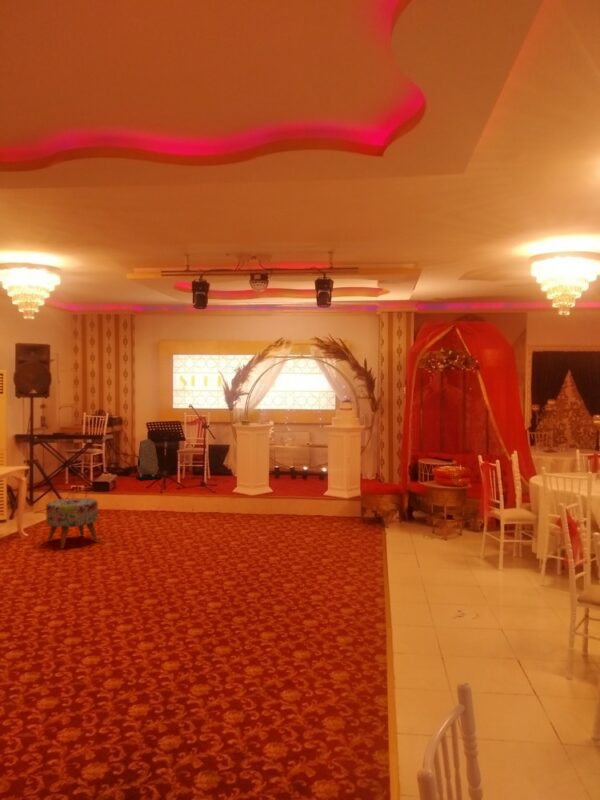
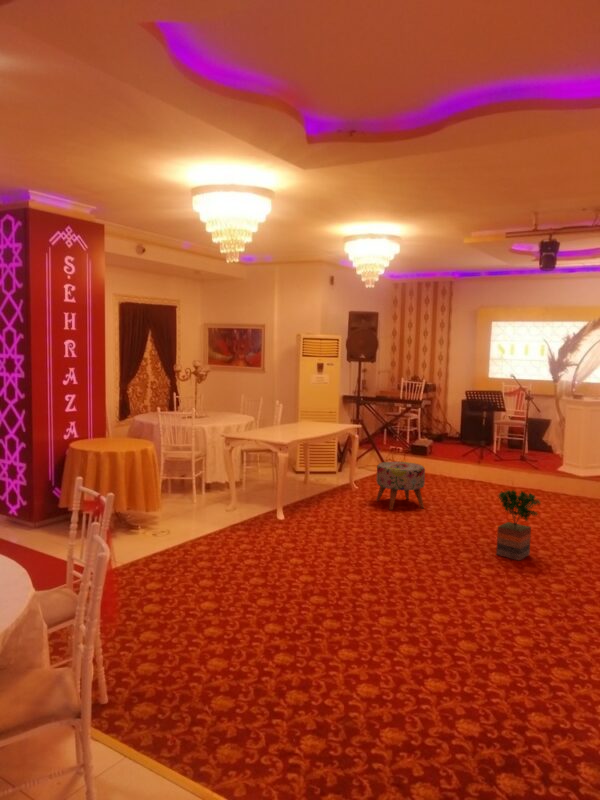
speaker: present [136,439,161,480] -> none [450,407,476,448]
potted tree: none [159,510,200,576] -> present [496,490,540,560]

